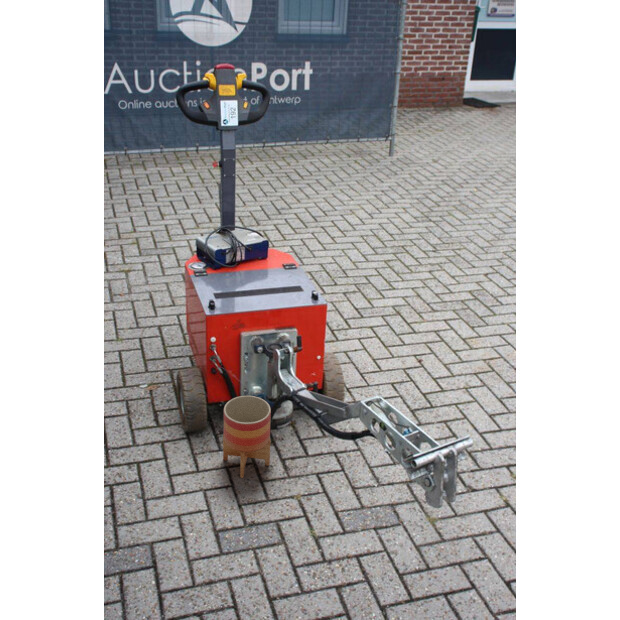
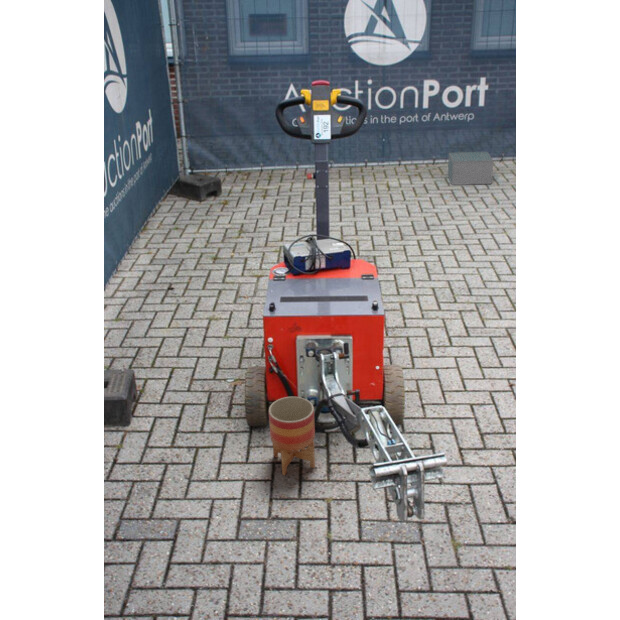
storage box: none [276,135,322,167] -> present [448,152,493,185]

